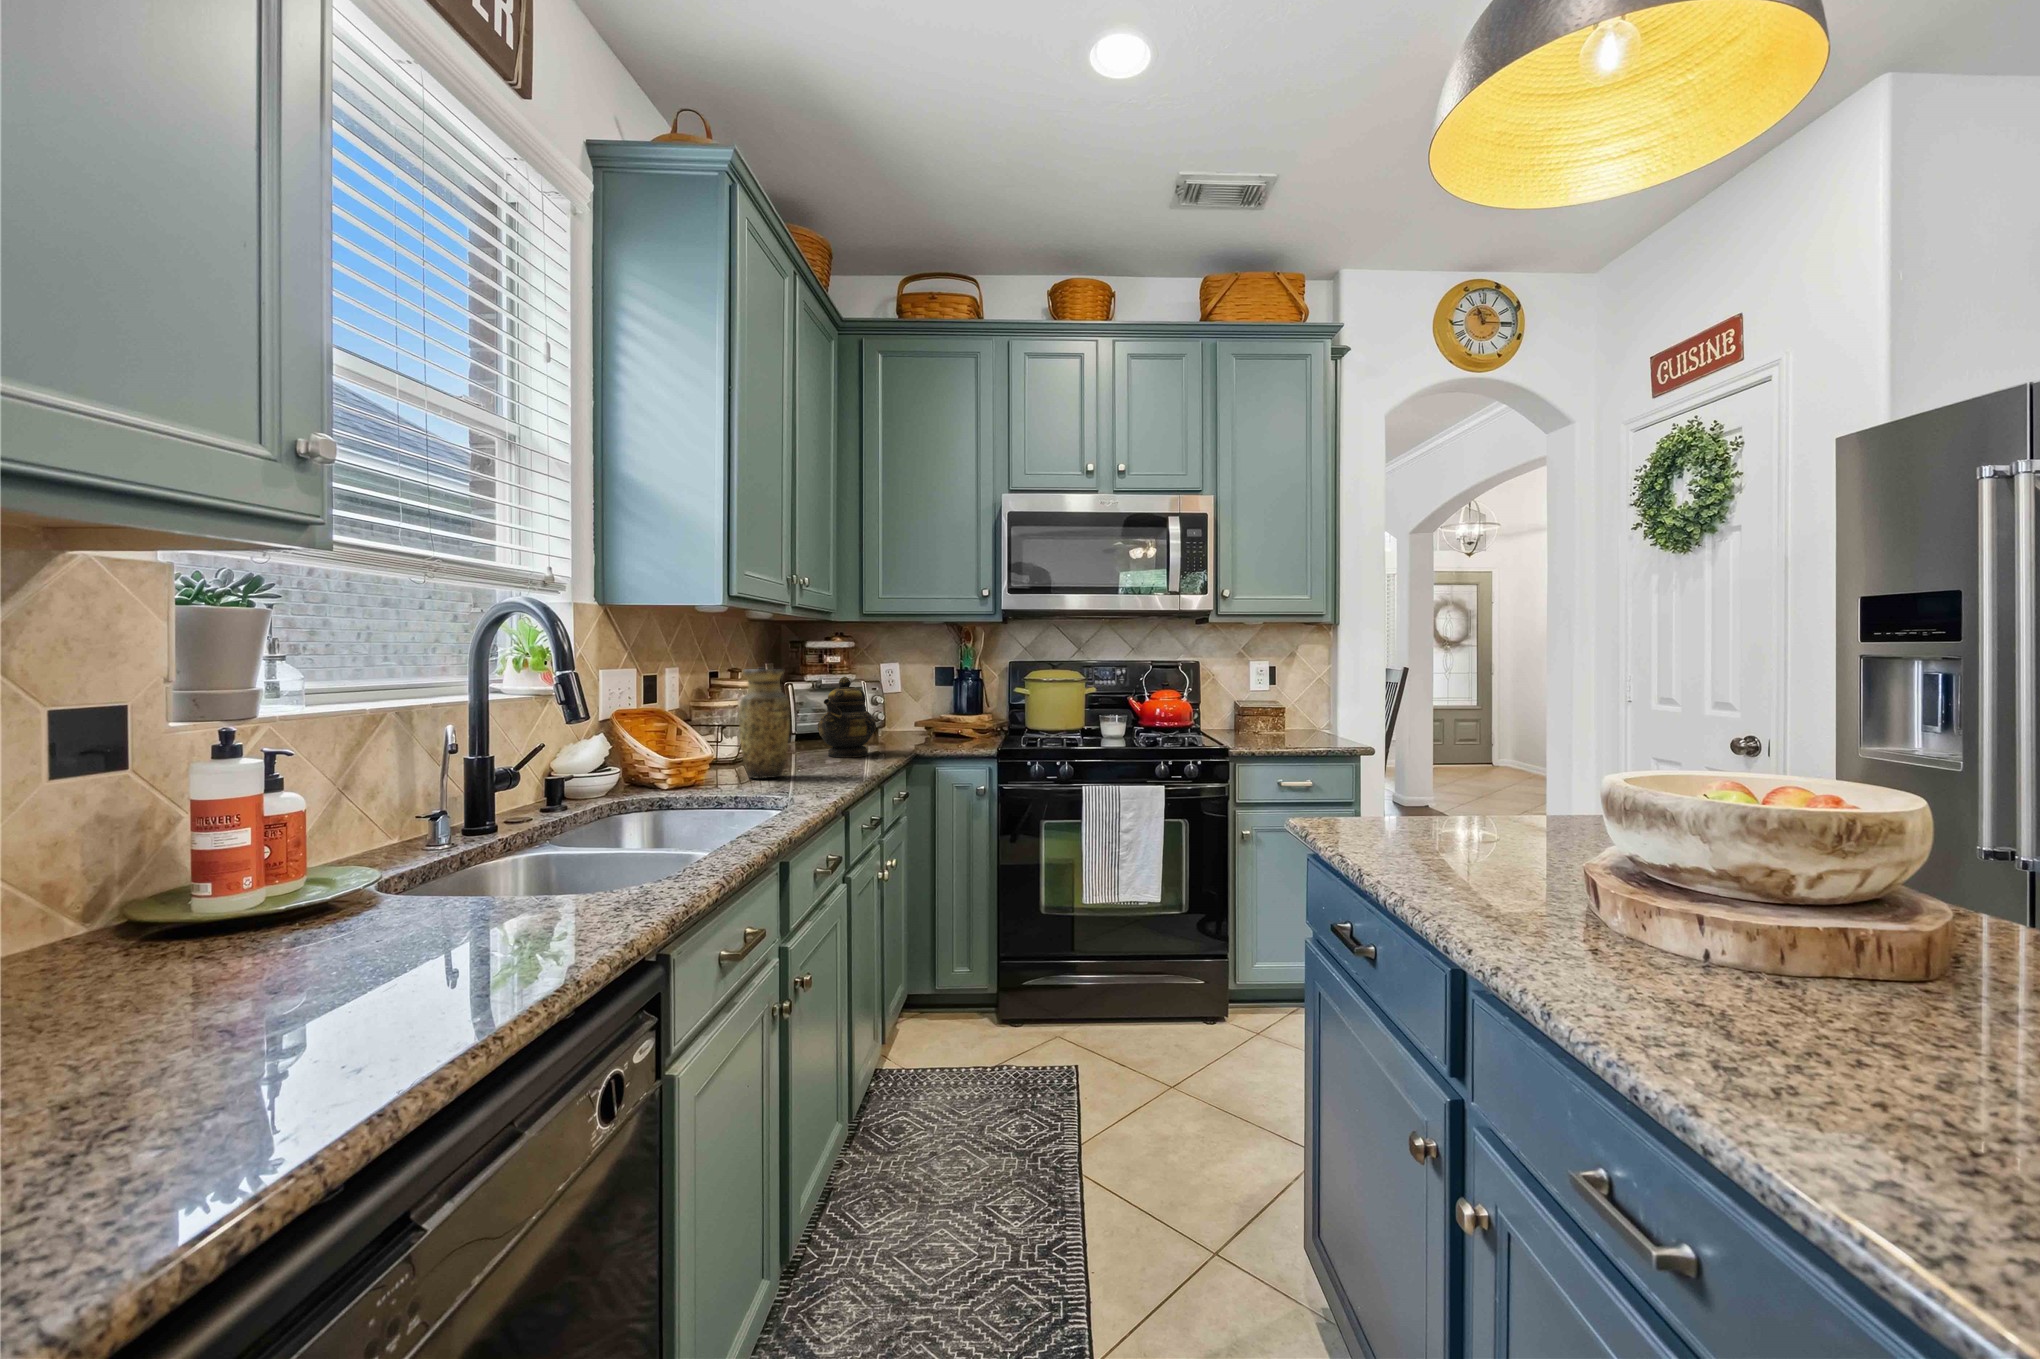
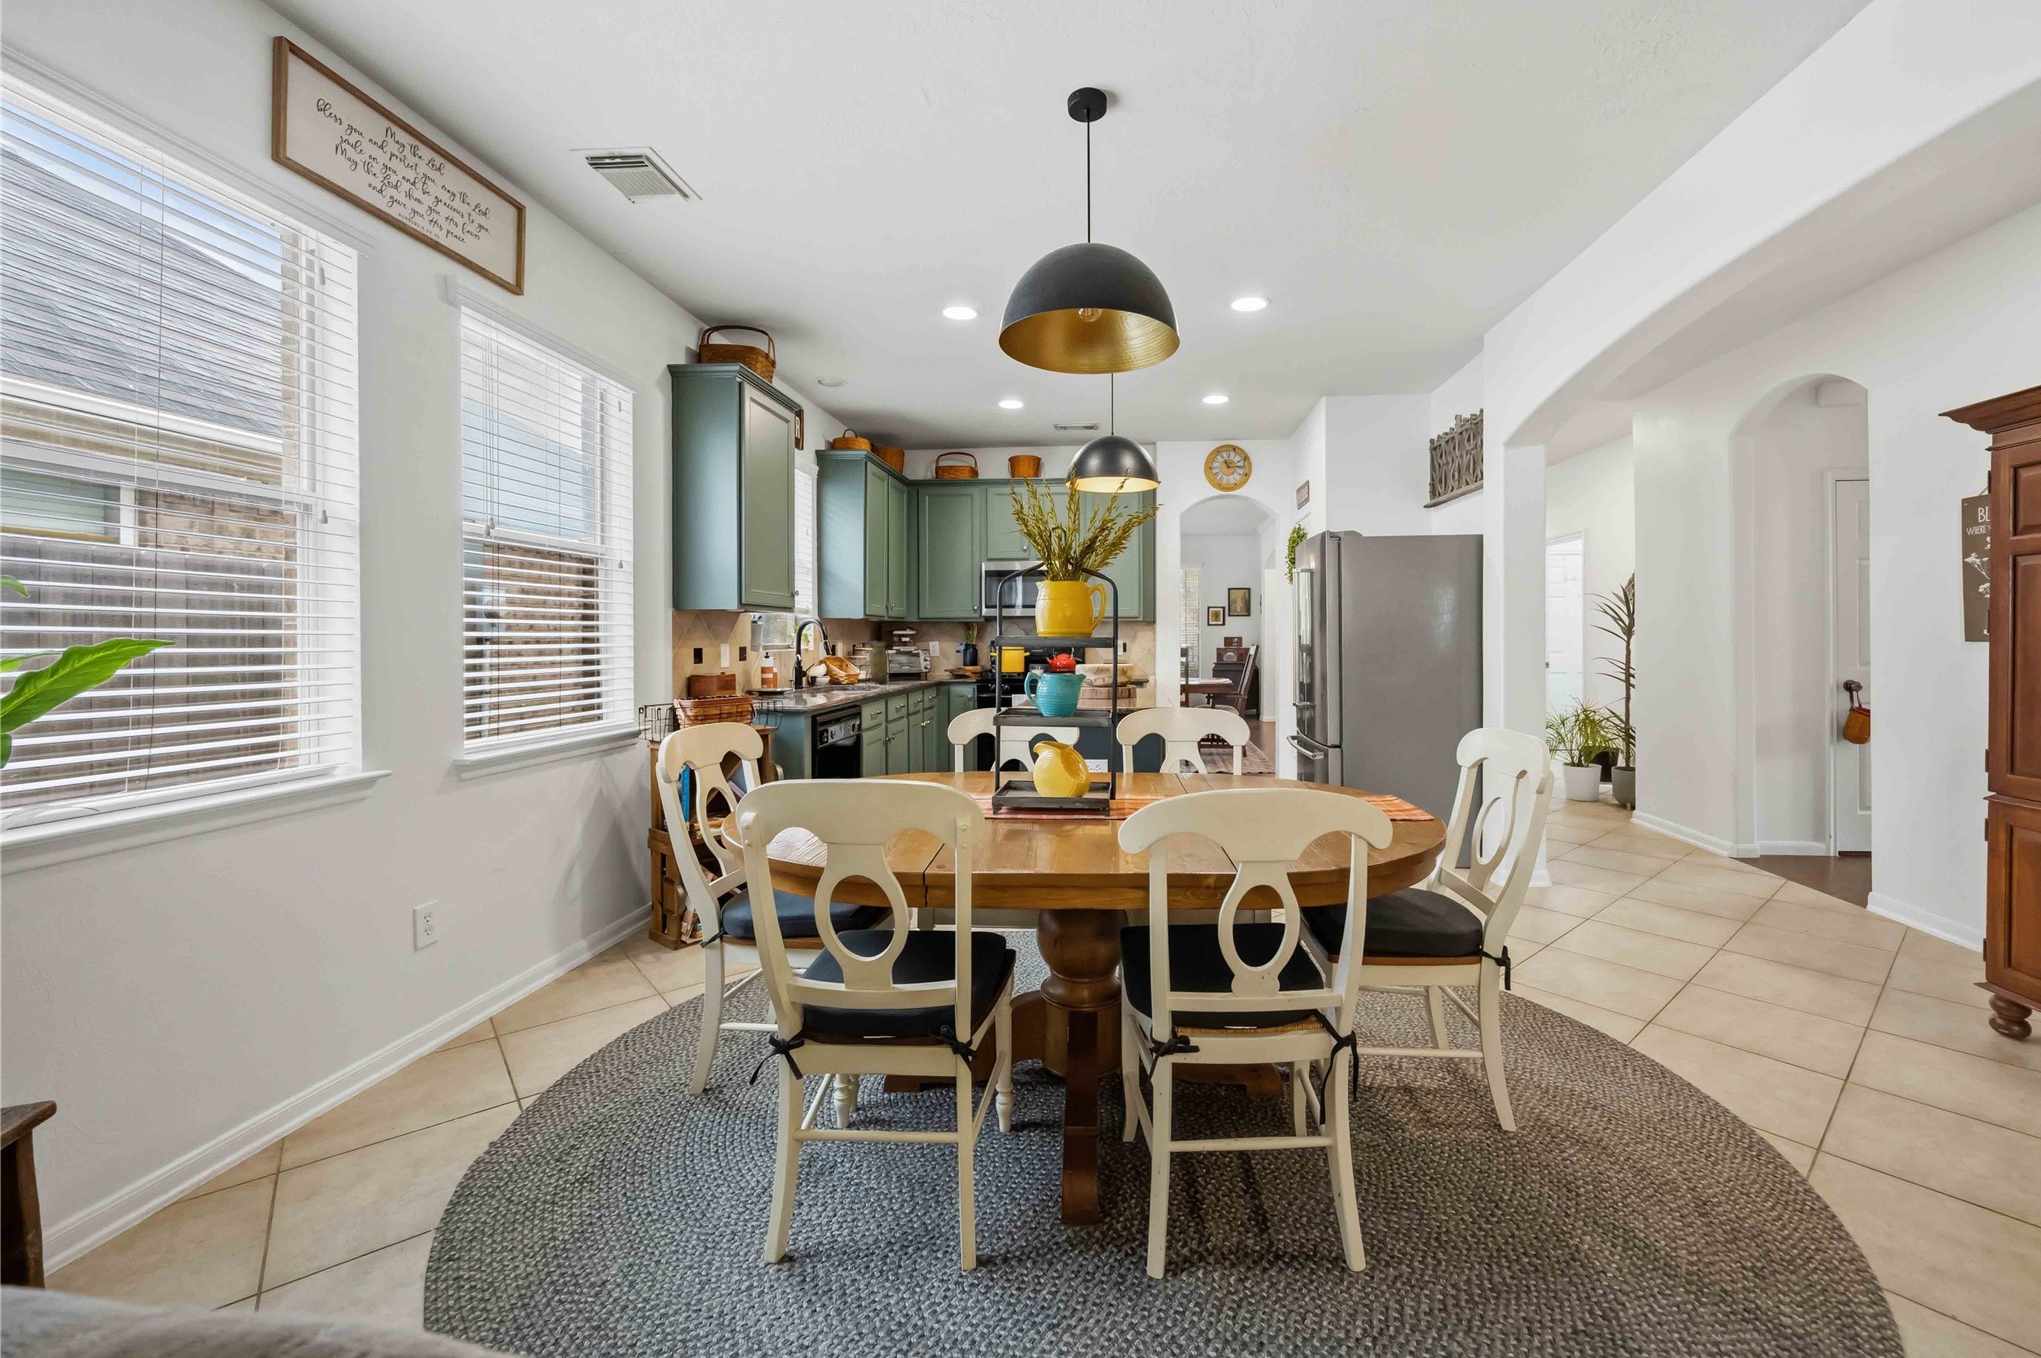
teapot: present [818,677,876,757] -> none [899,647,924,681]

